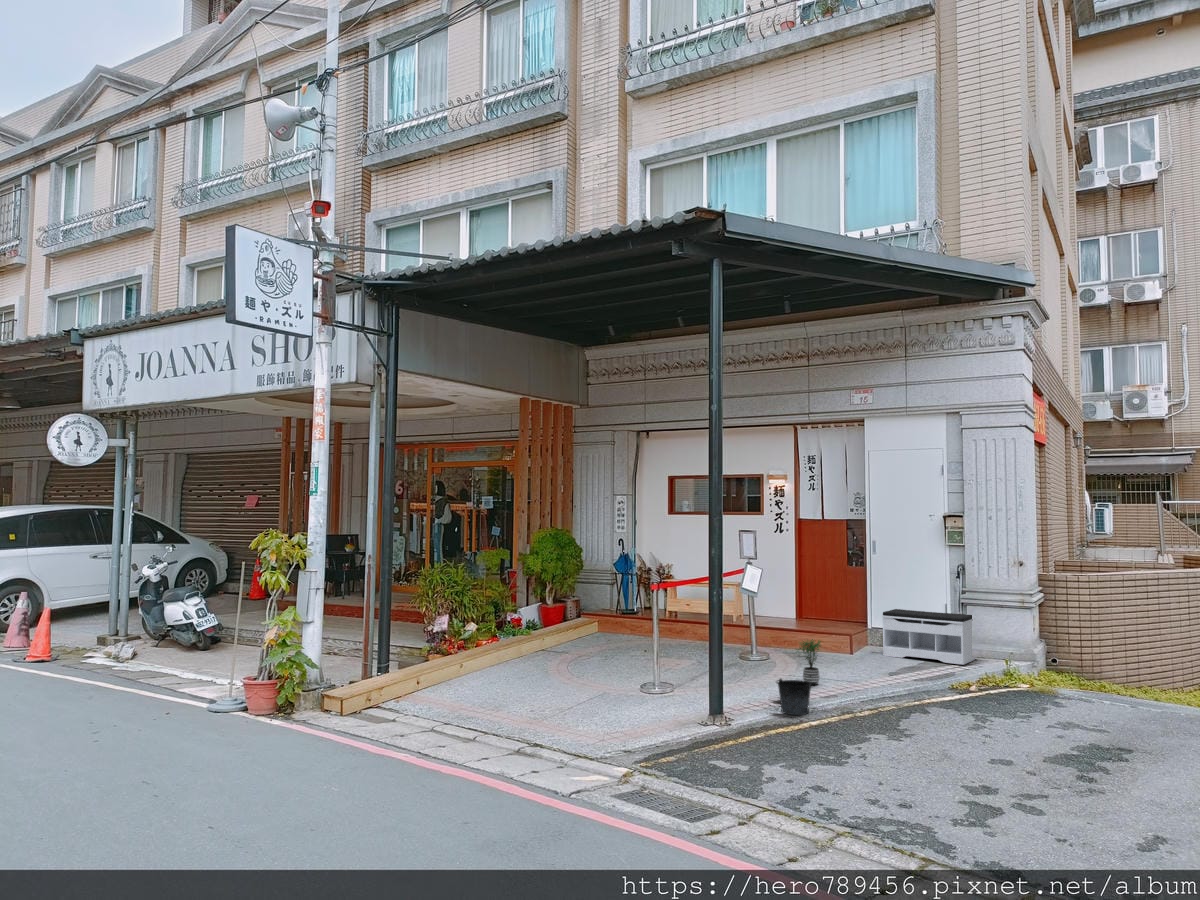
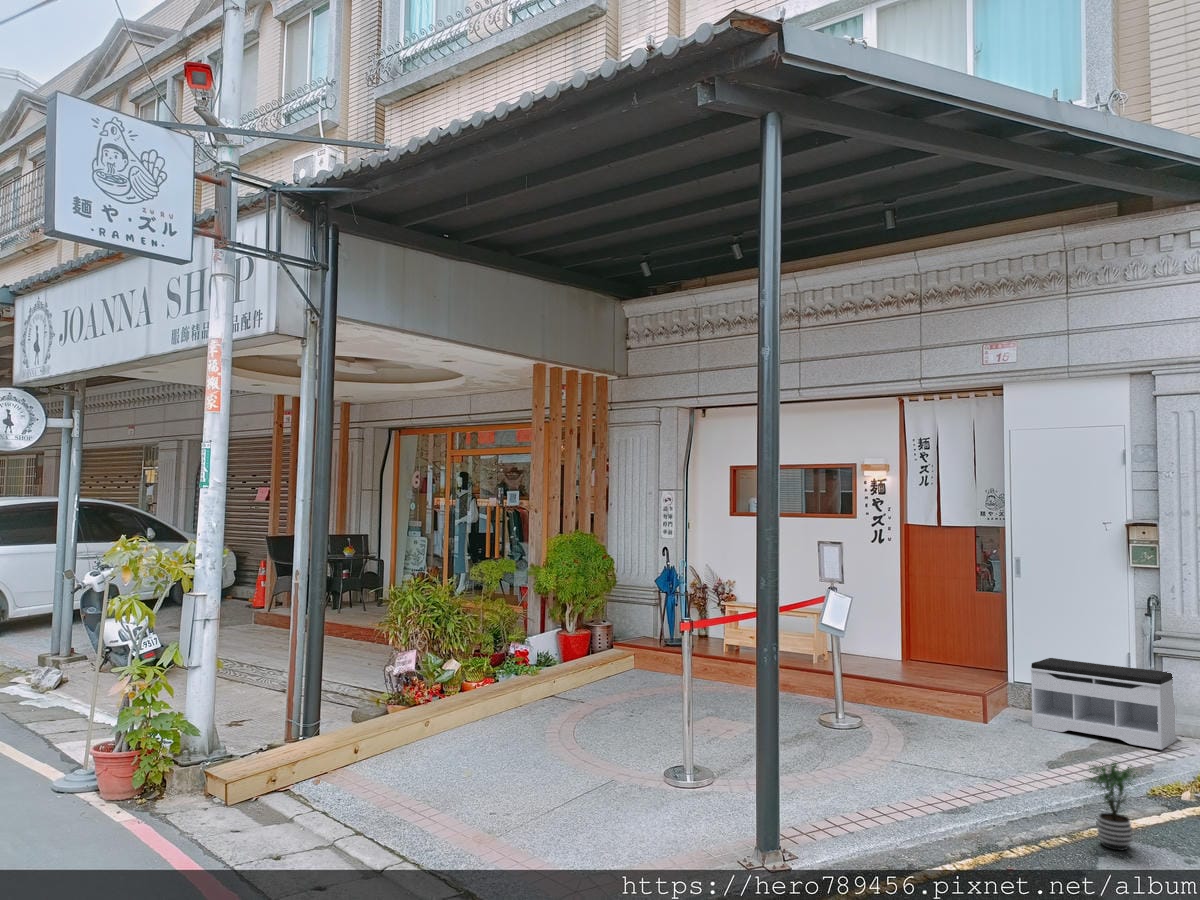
potted plant: present [796,639,821,685] -> present [1083,762,1137,850]
bucket: present [777,679,811,715] -> none [863,775,922,838]

